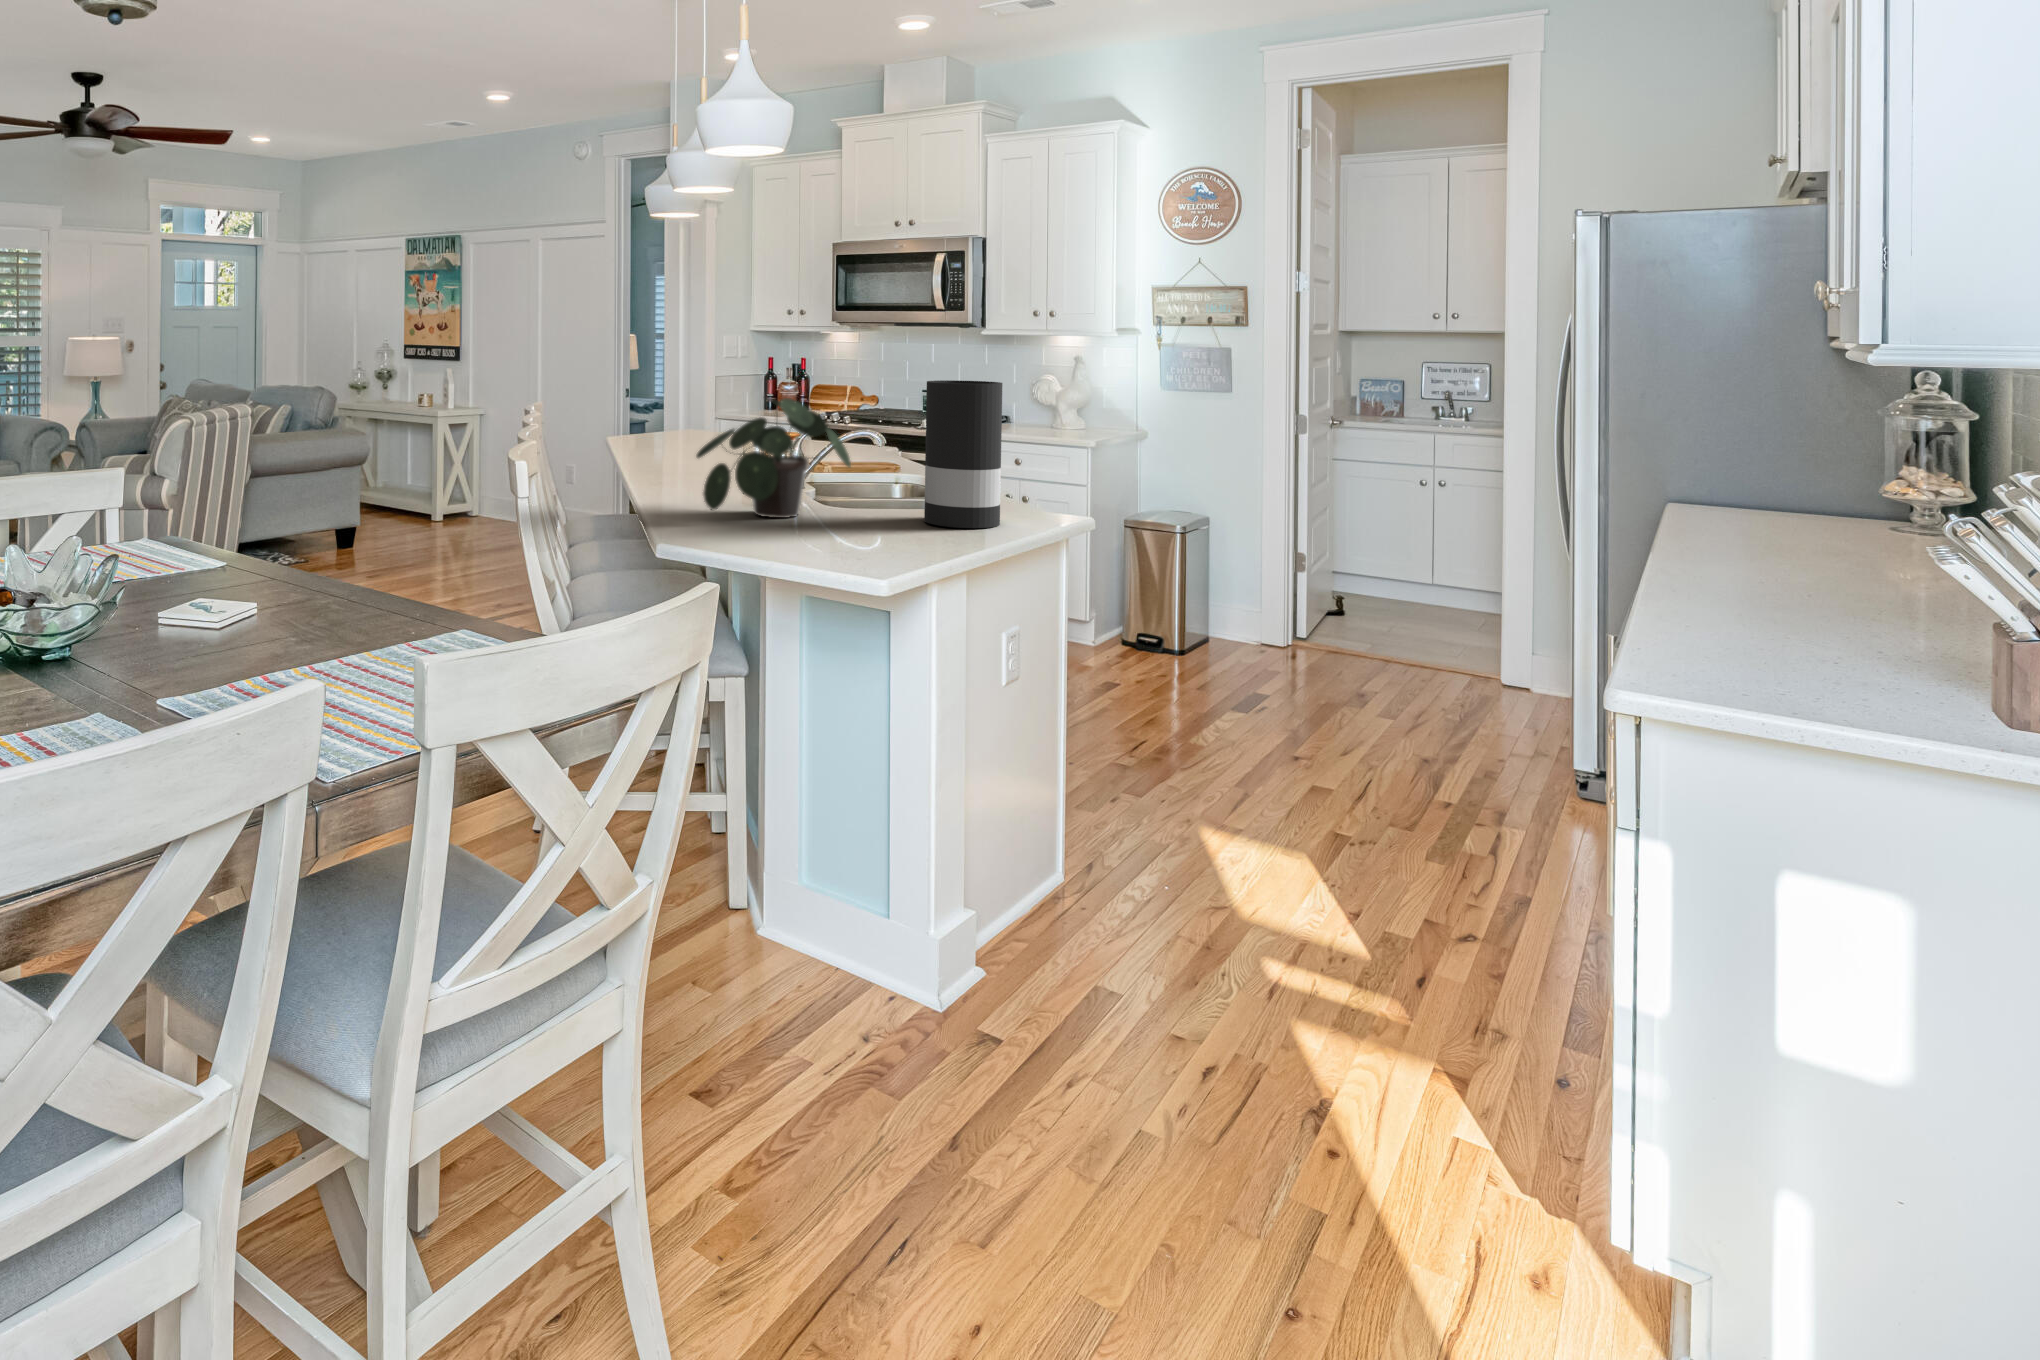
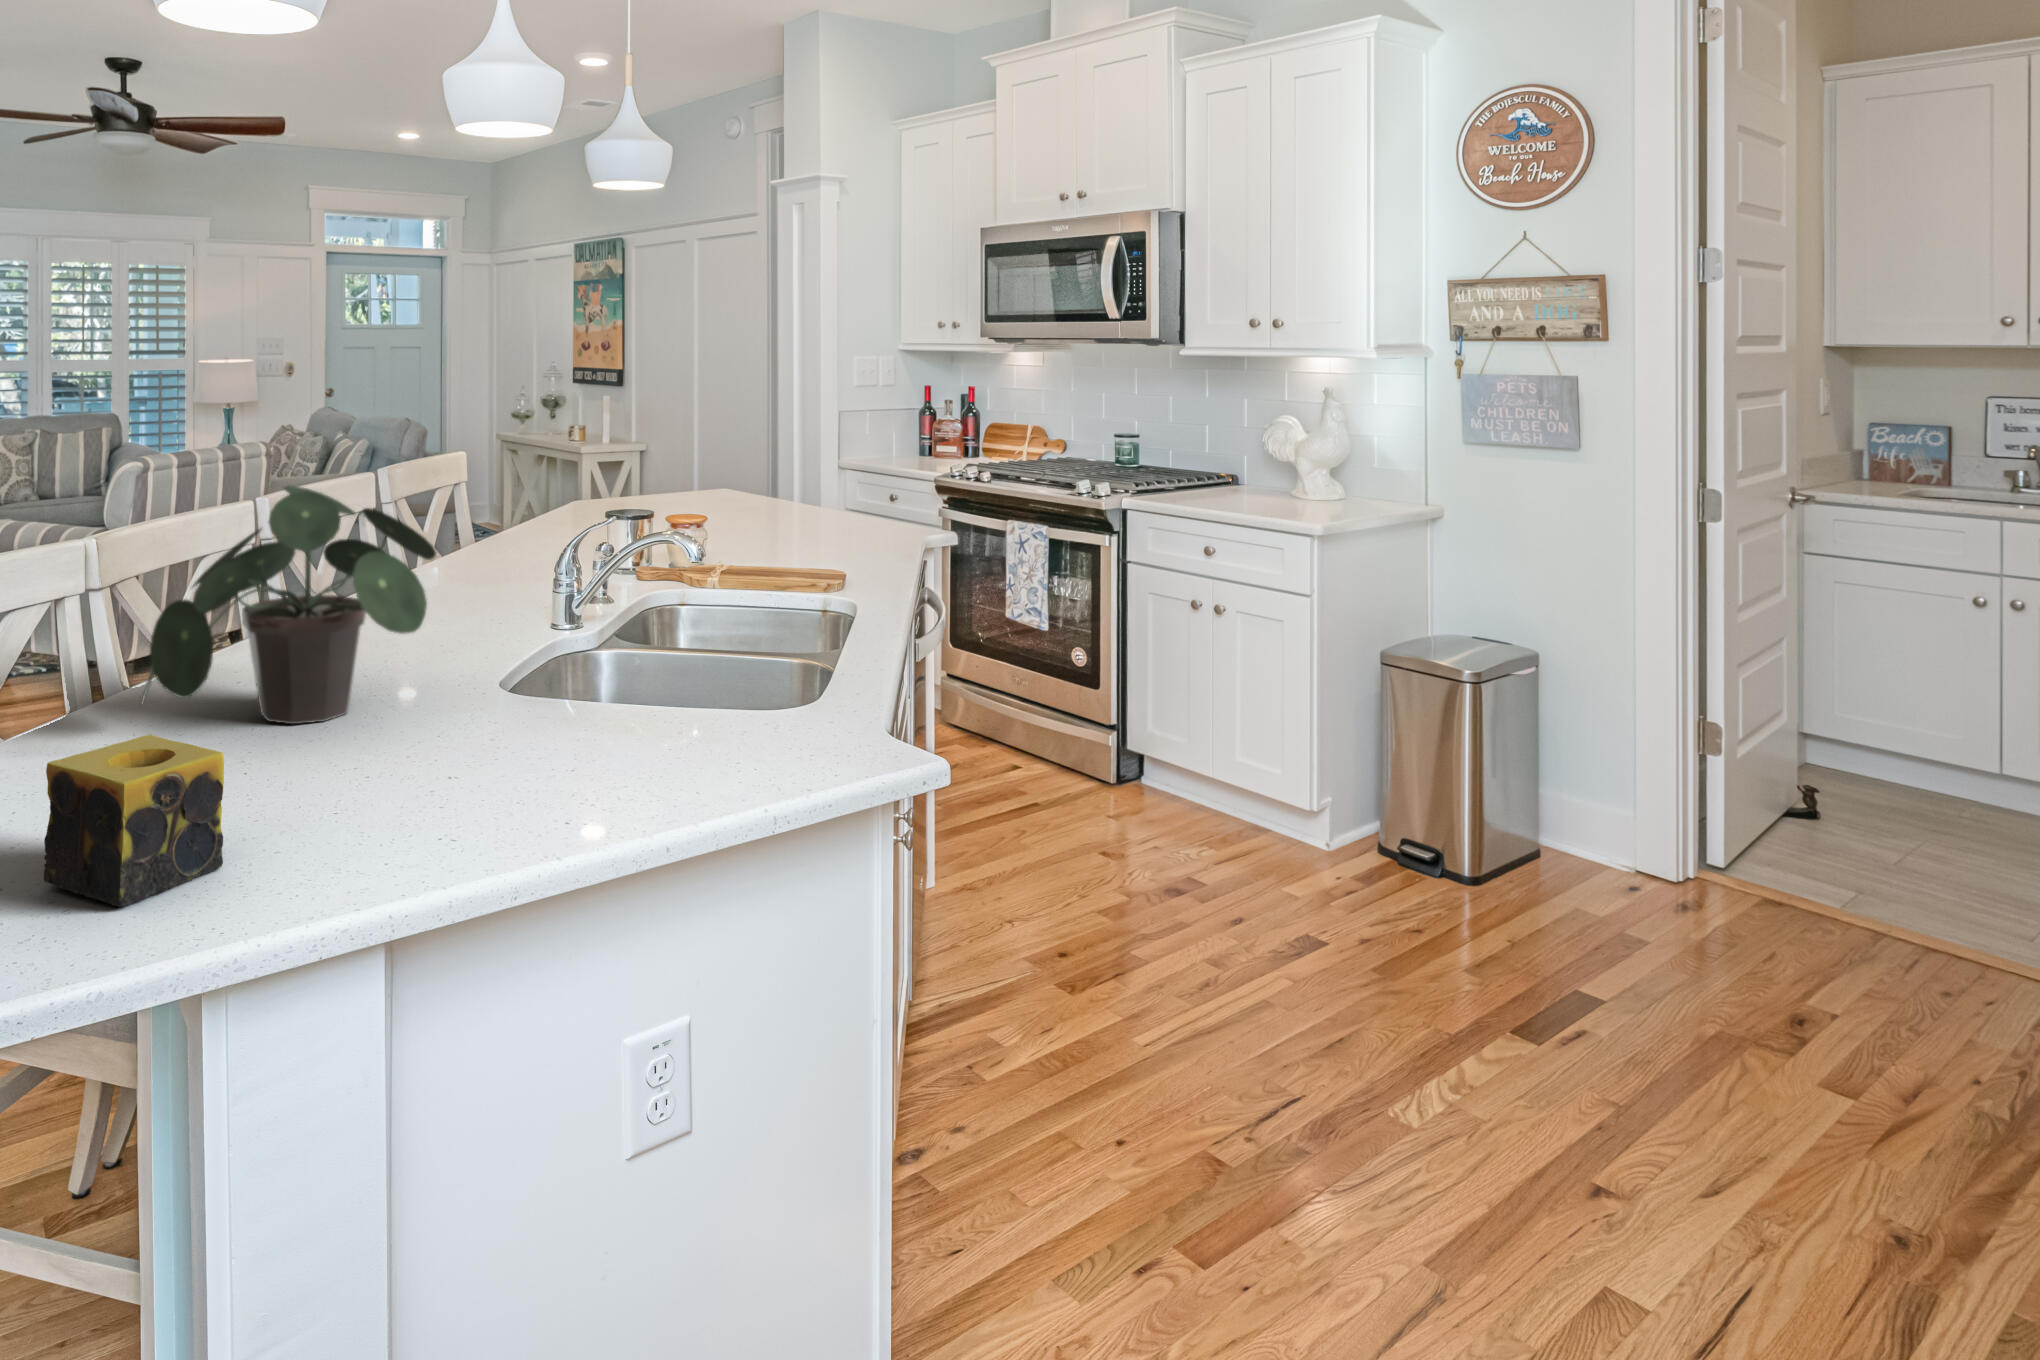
vase: present [924,380,1002,528] -> none [485,464,640,792]
candle: none [841,497,901,559] -> present [44,735,224,907]

